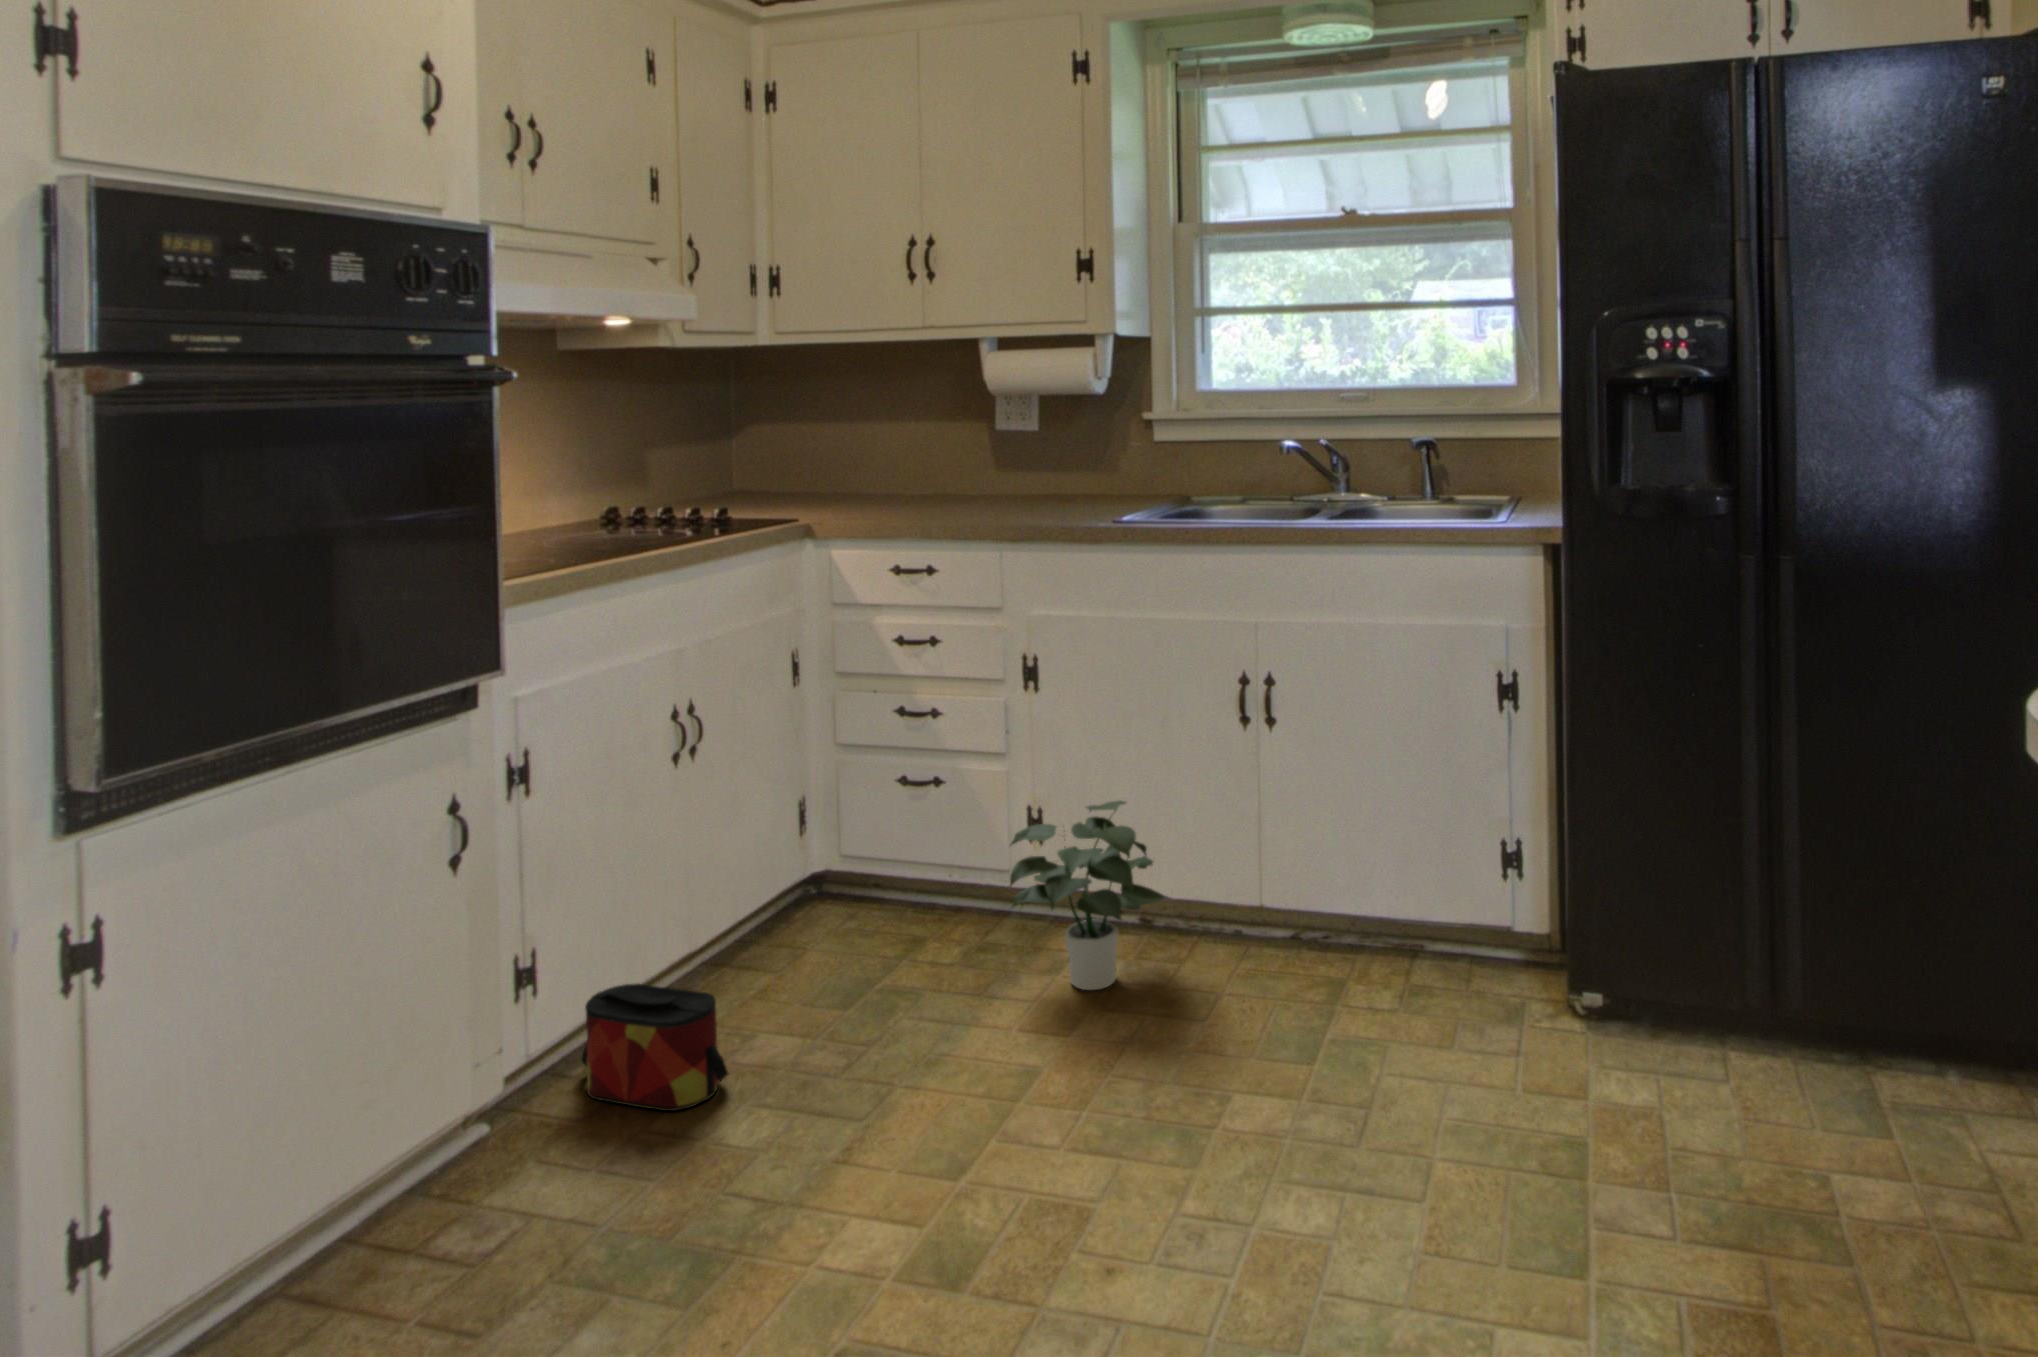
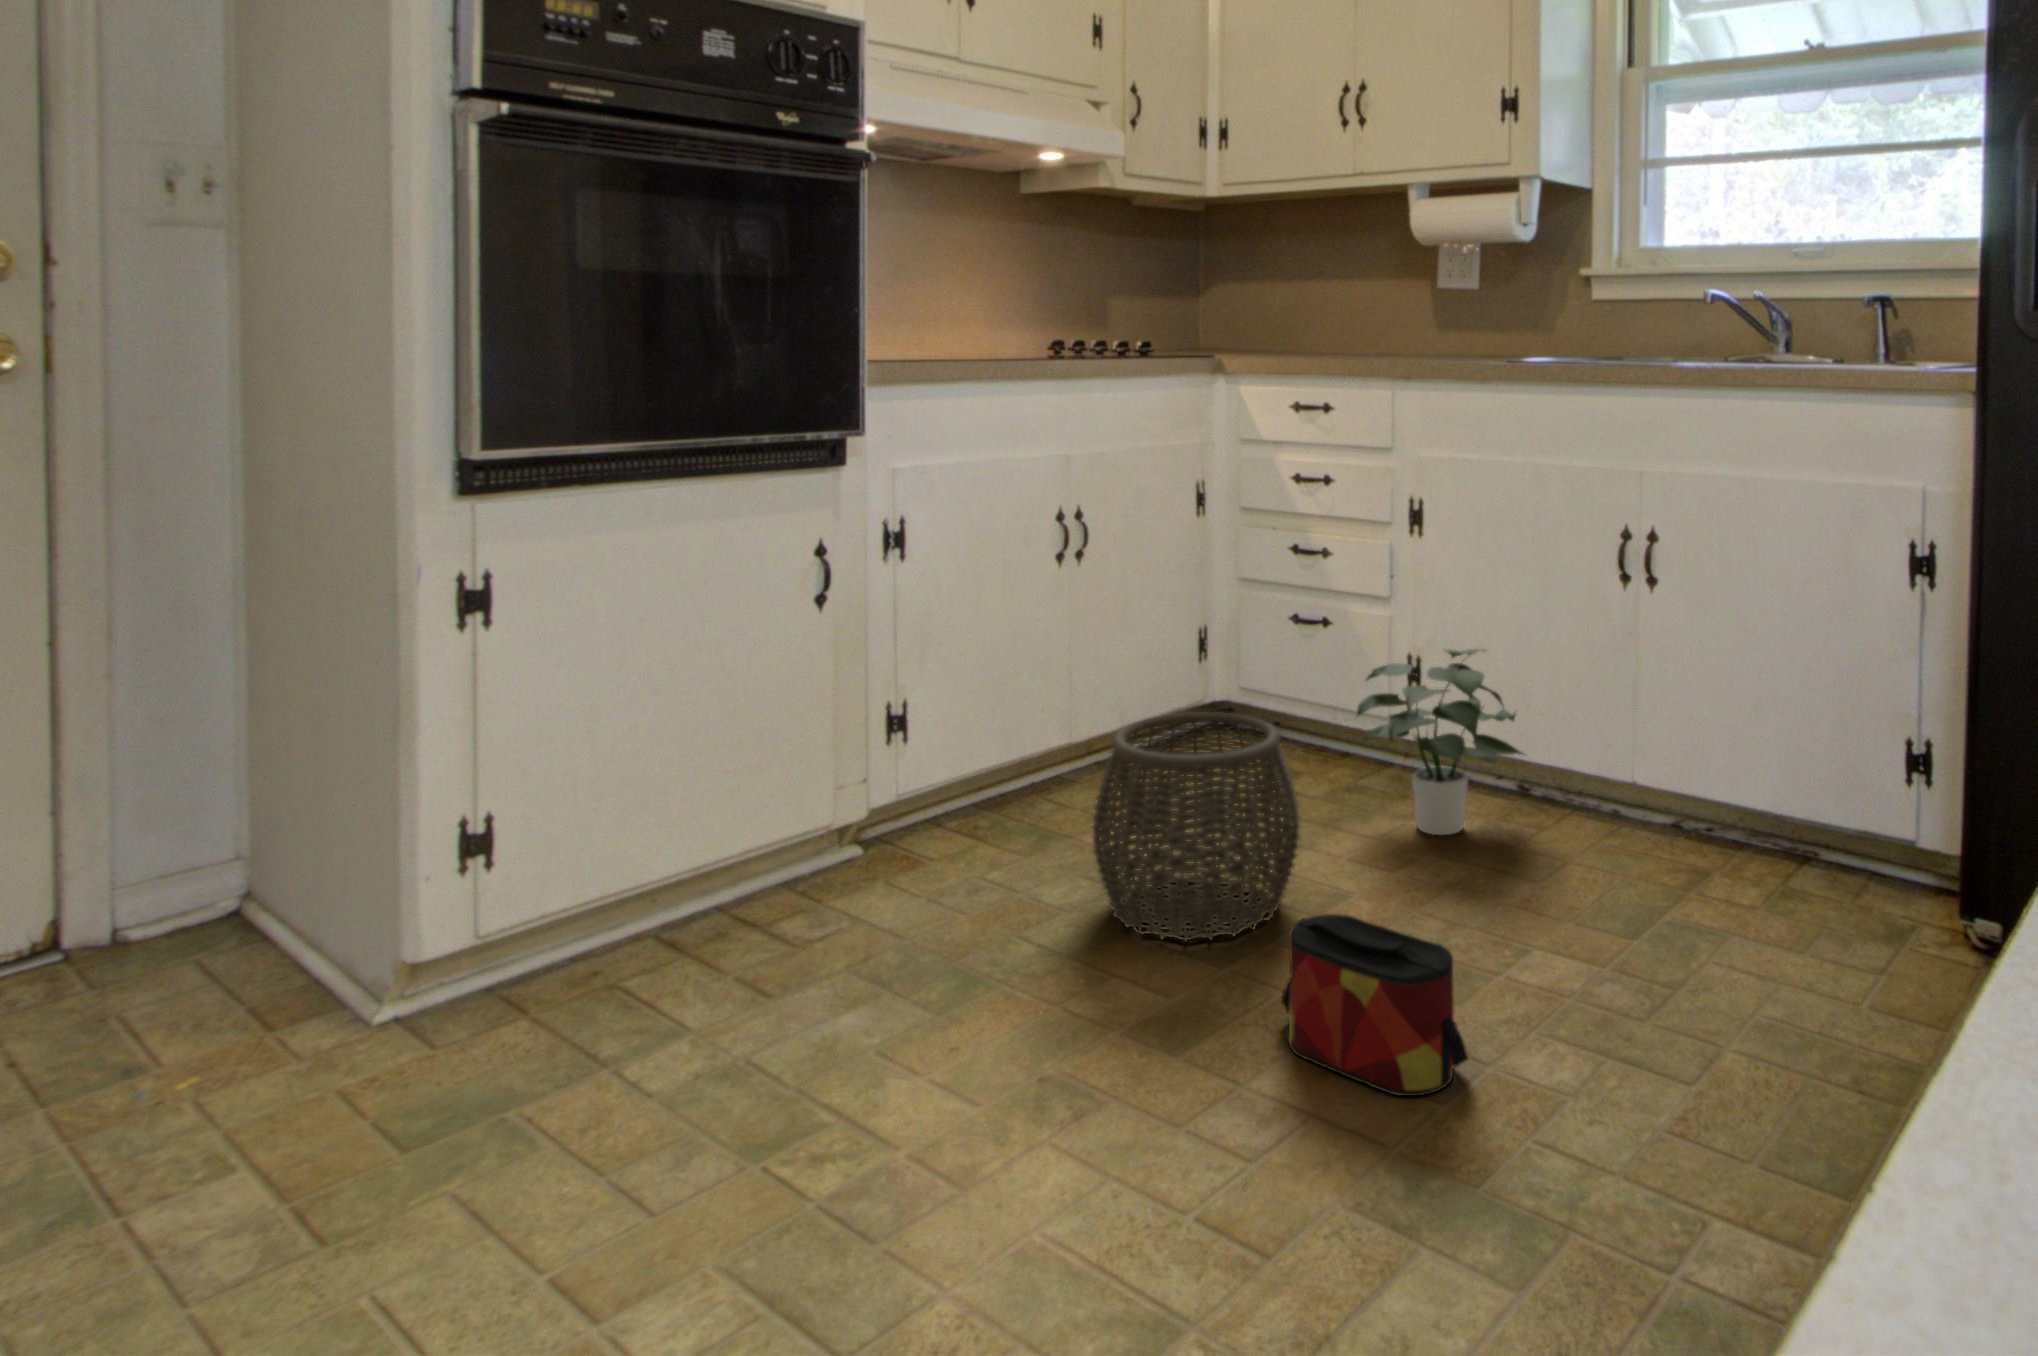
woven basket: none [792,915,1007,1171] -> present [1092,712,1300,941]
bag: present [581,983,728,1111] -> present [1281,914,1468,1096]

